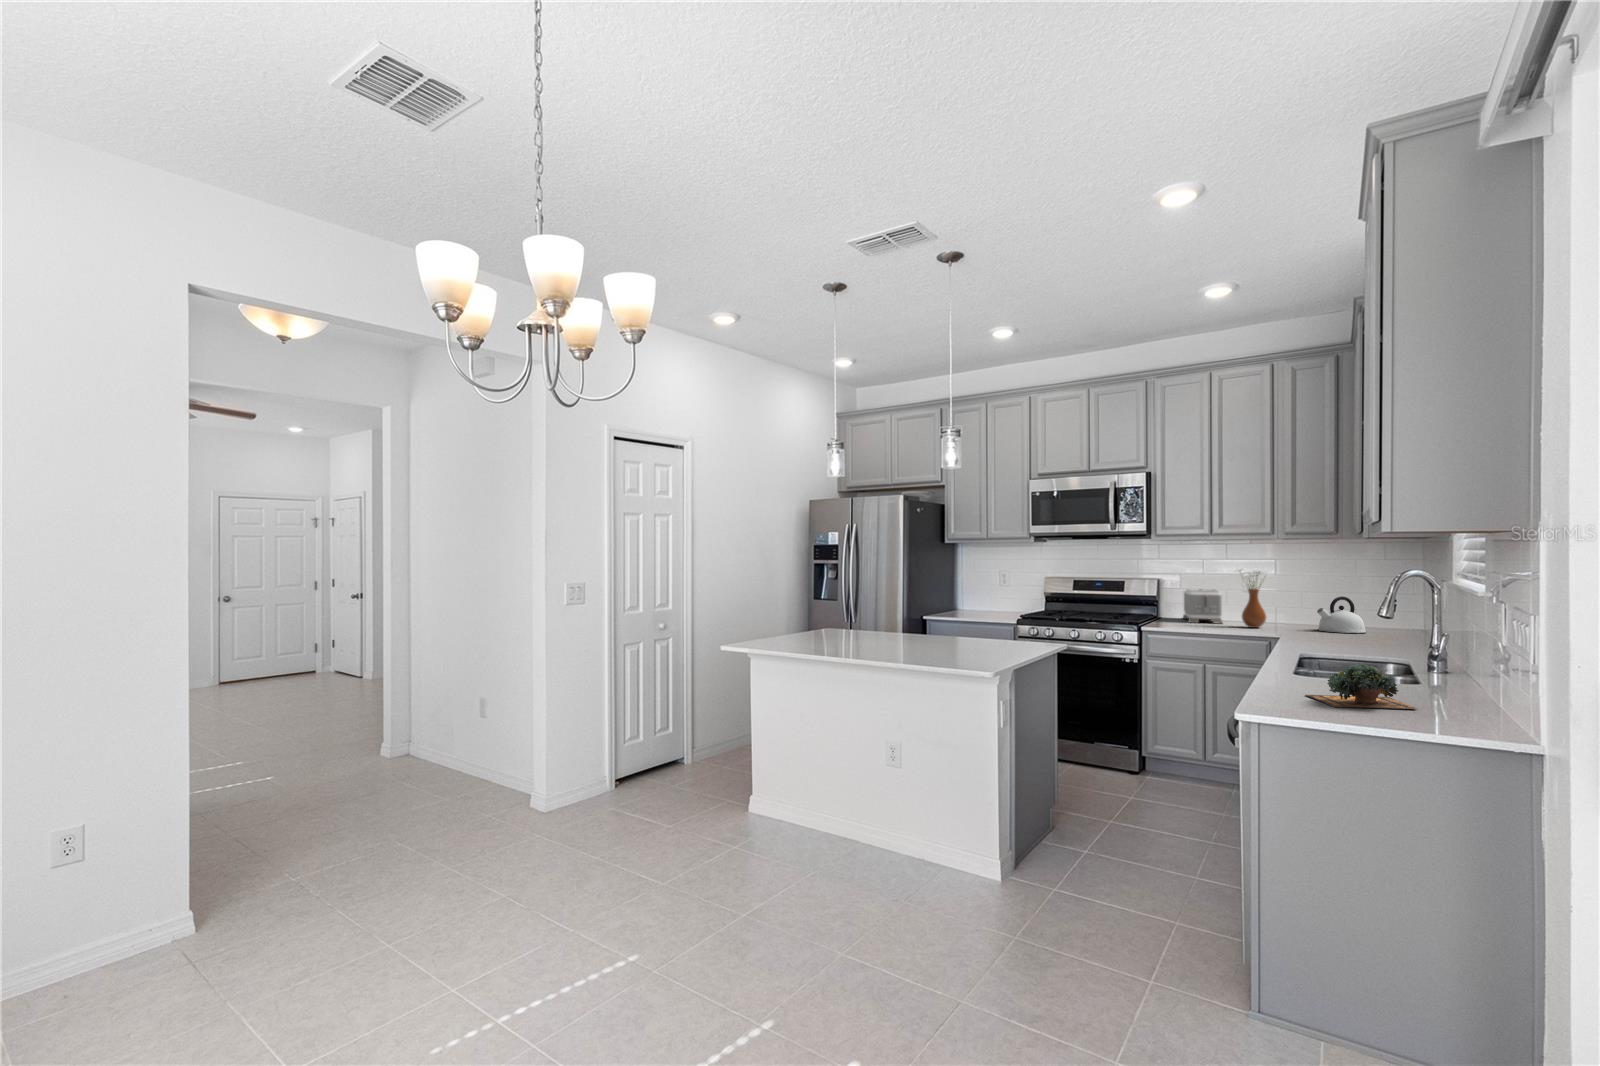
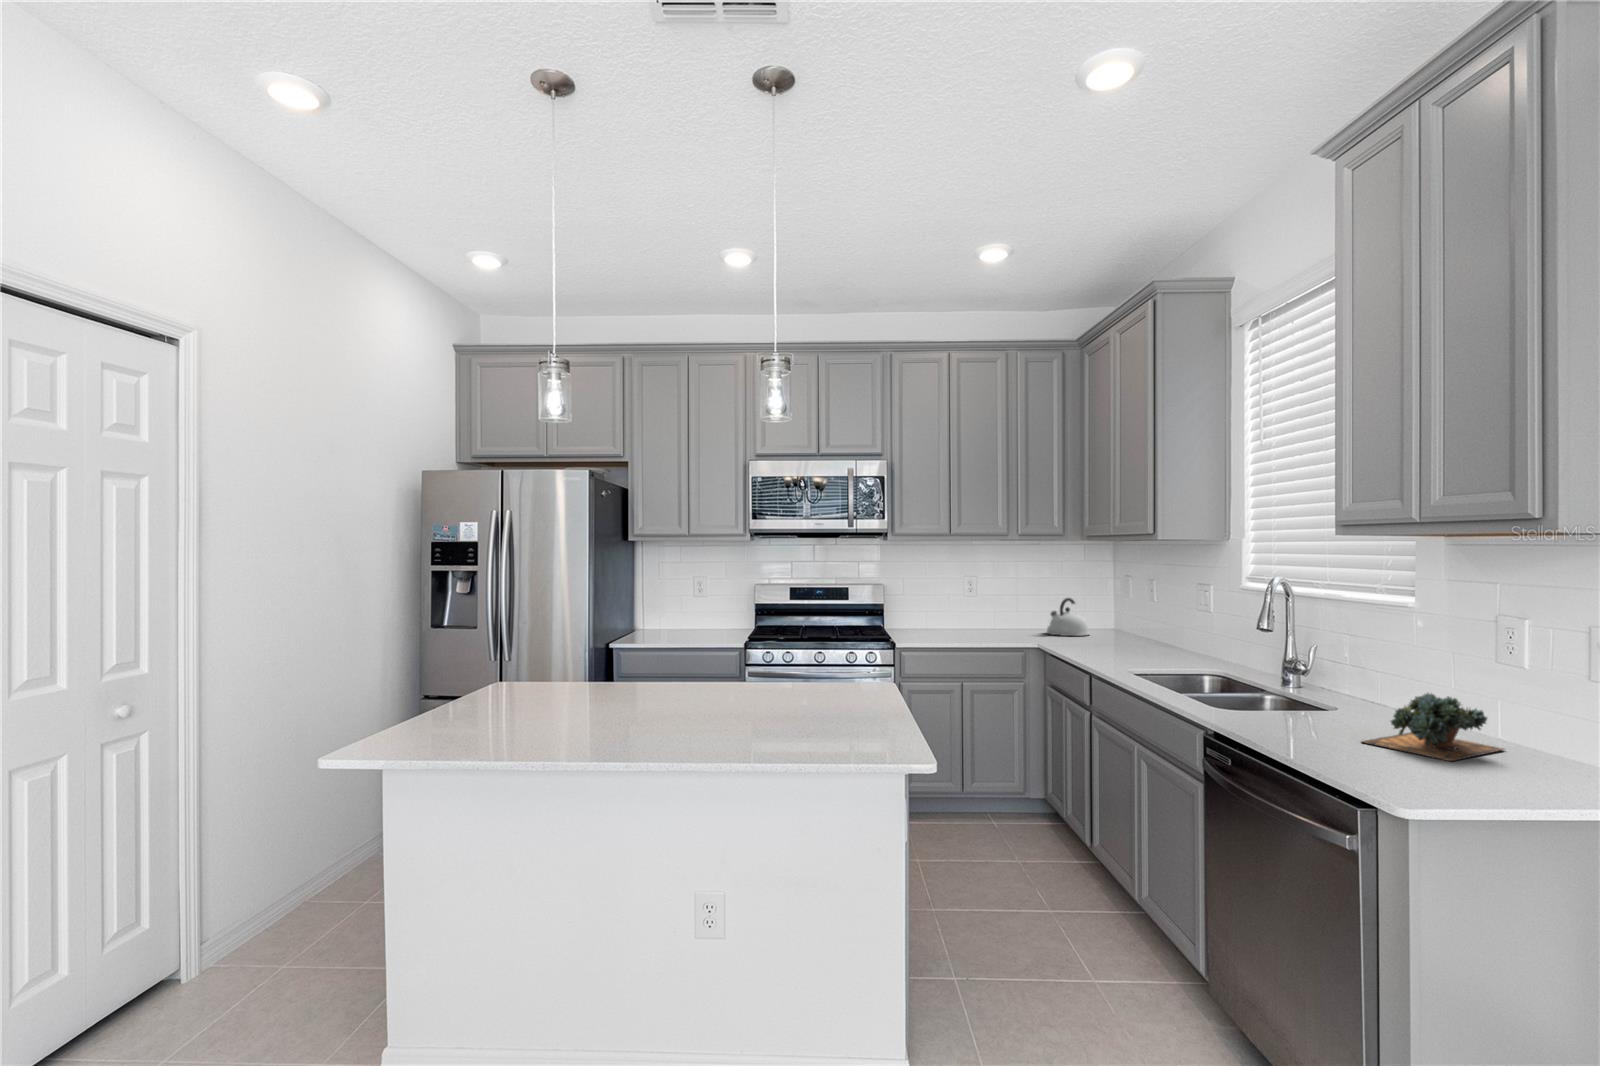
vase: present [1240,570,1267,628] -> none [972,570,1013,635]
toaster: present [1183,589,1222,624] -> none [903,593,956,633]

